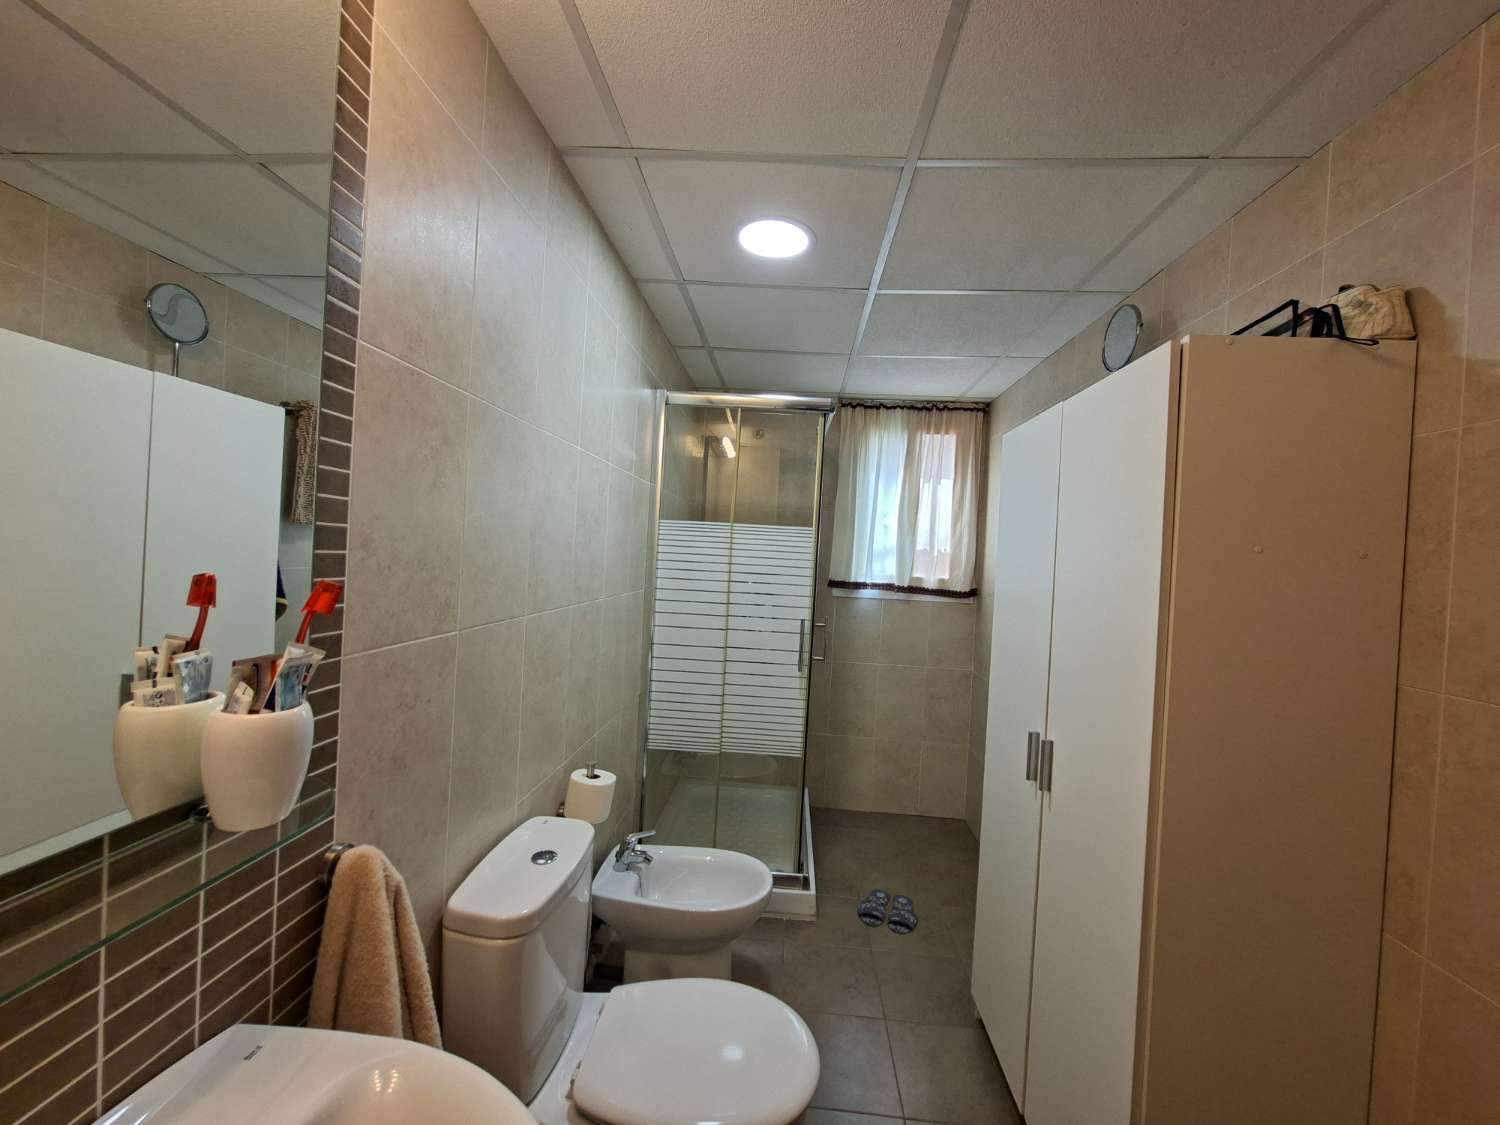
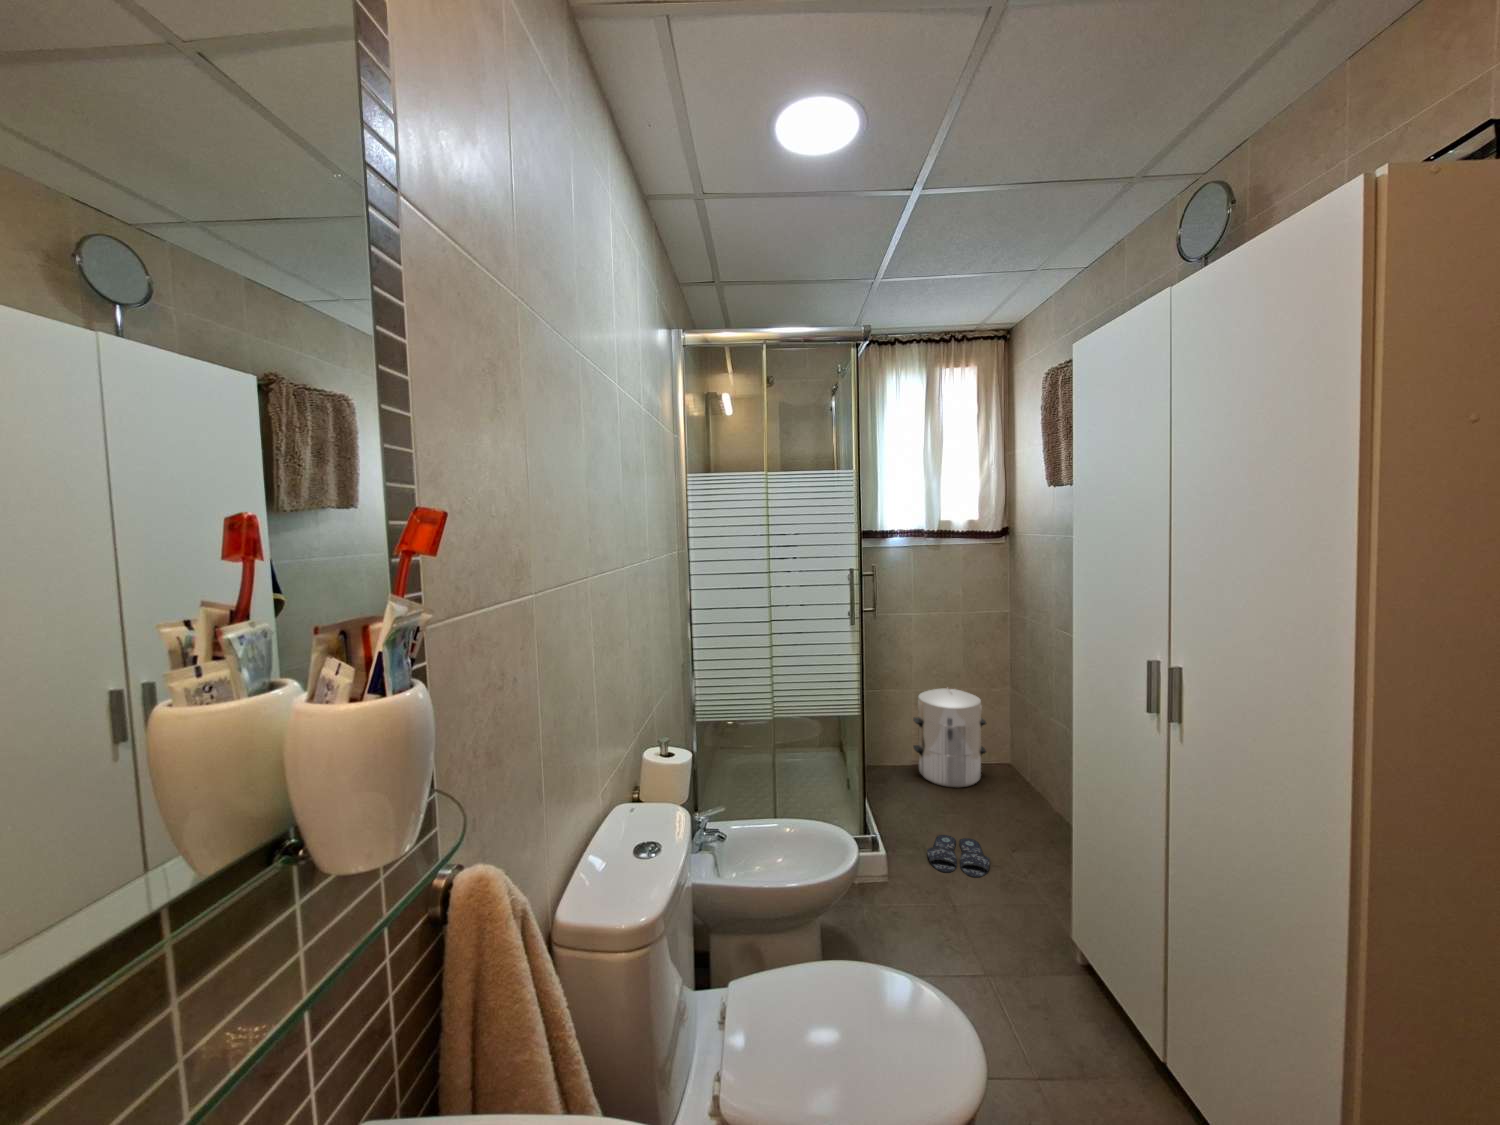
waste bin: none [869,742,941,845] -> present [913,687,986,788]

